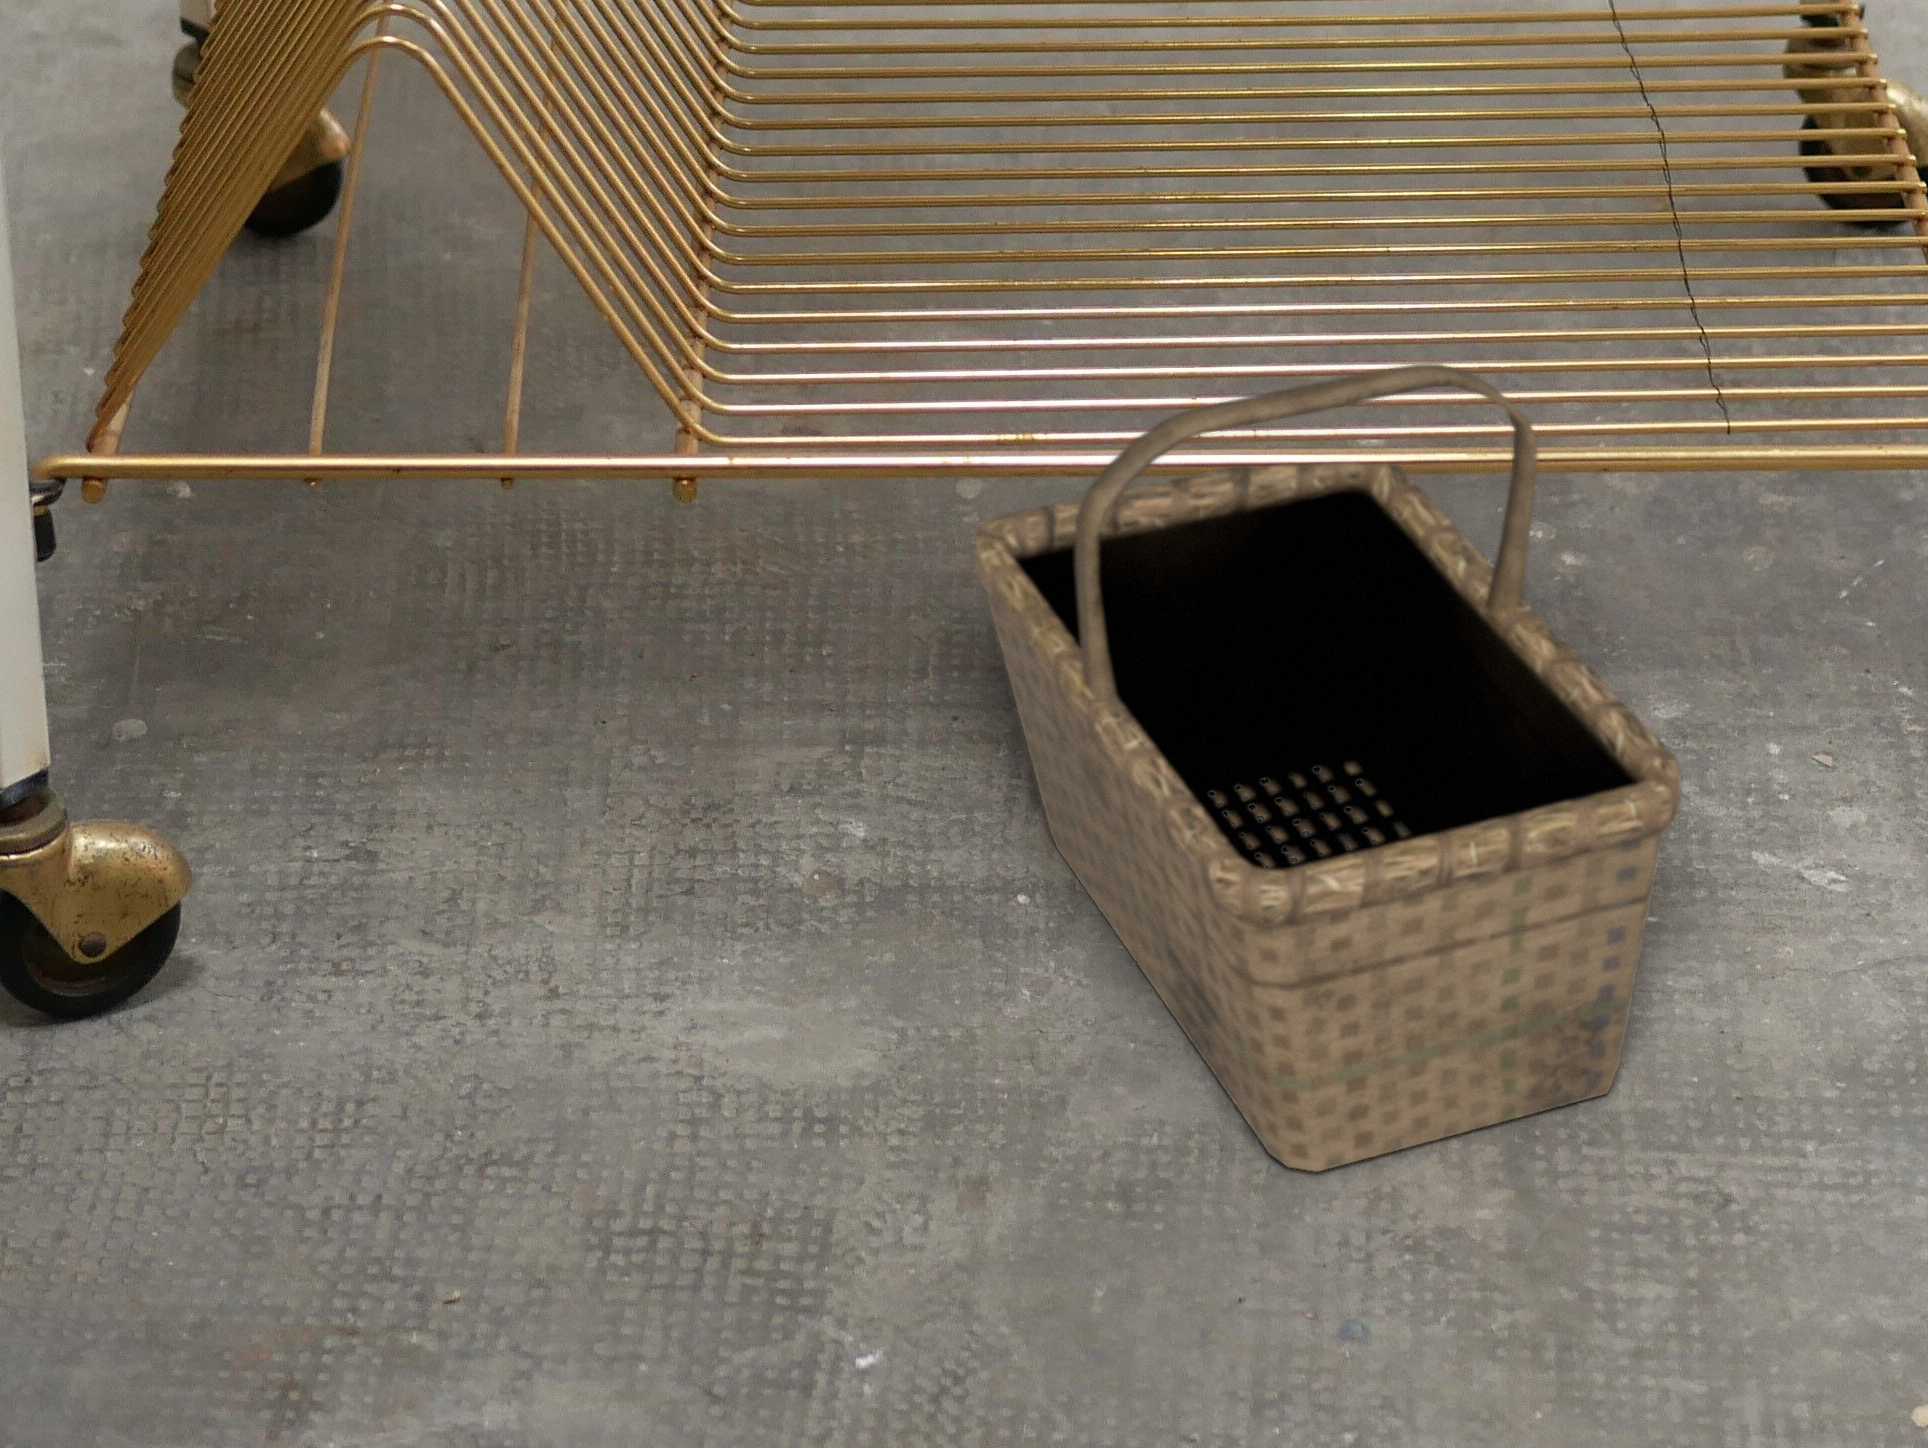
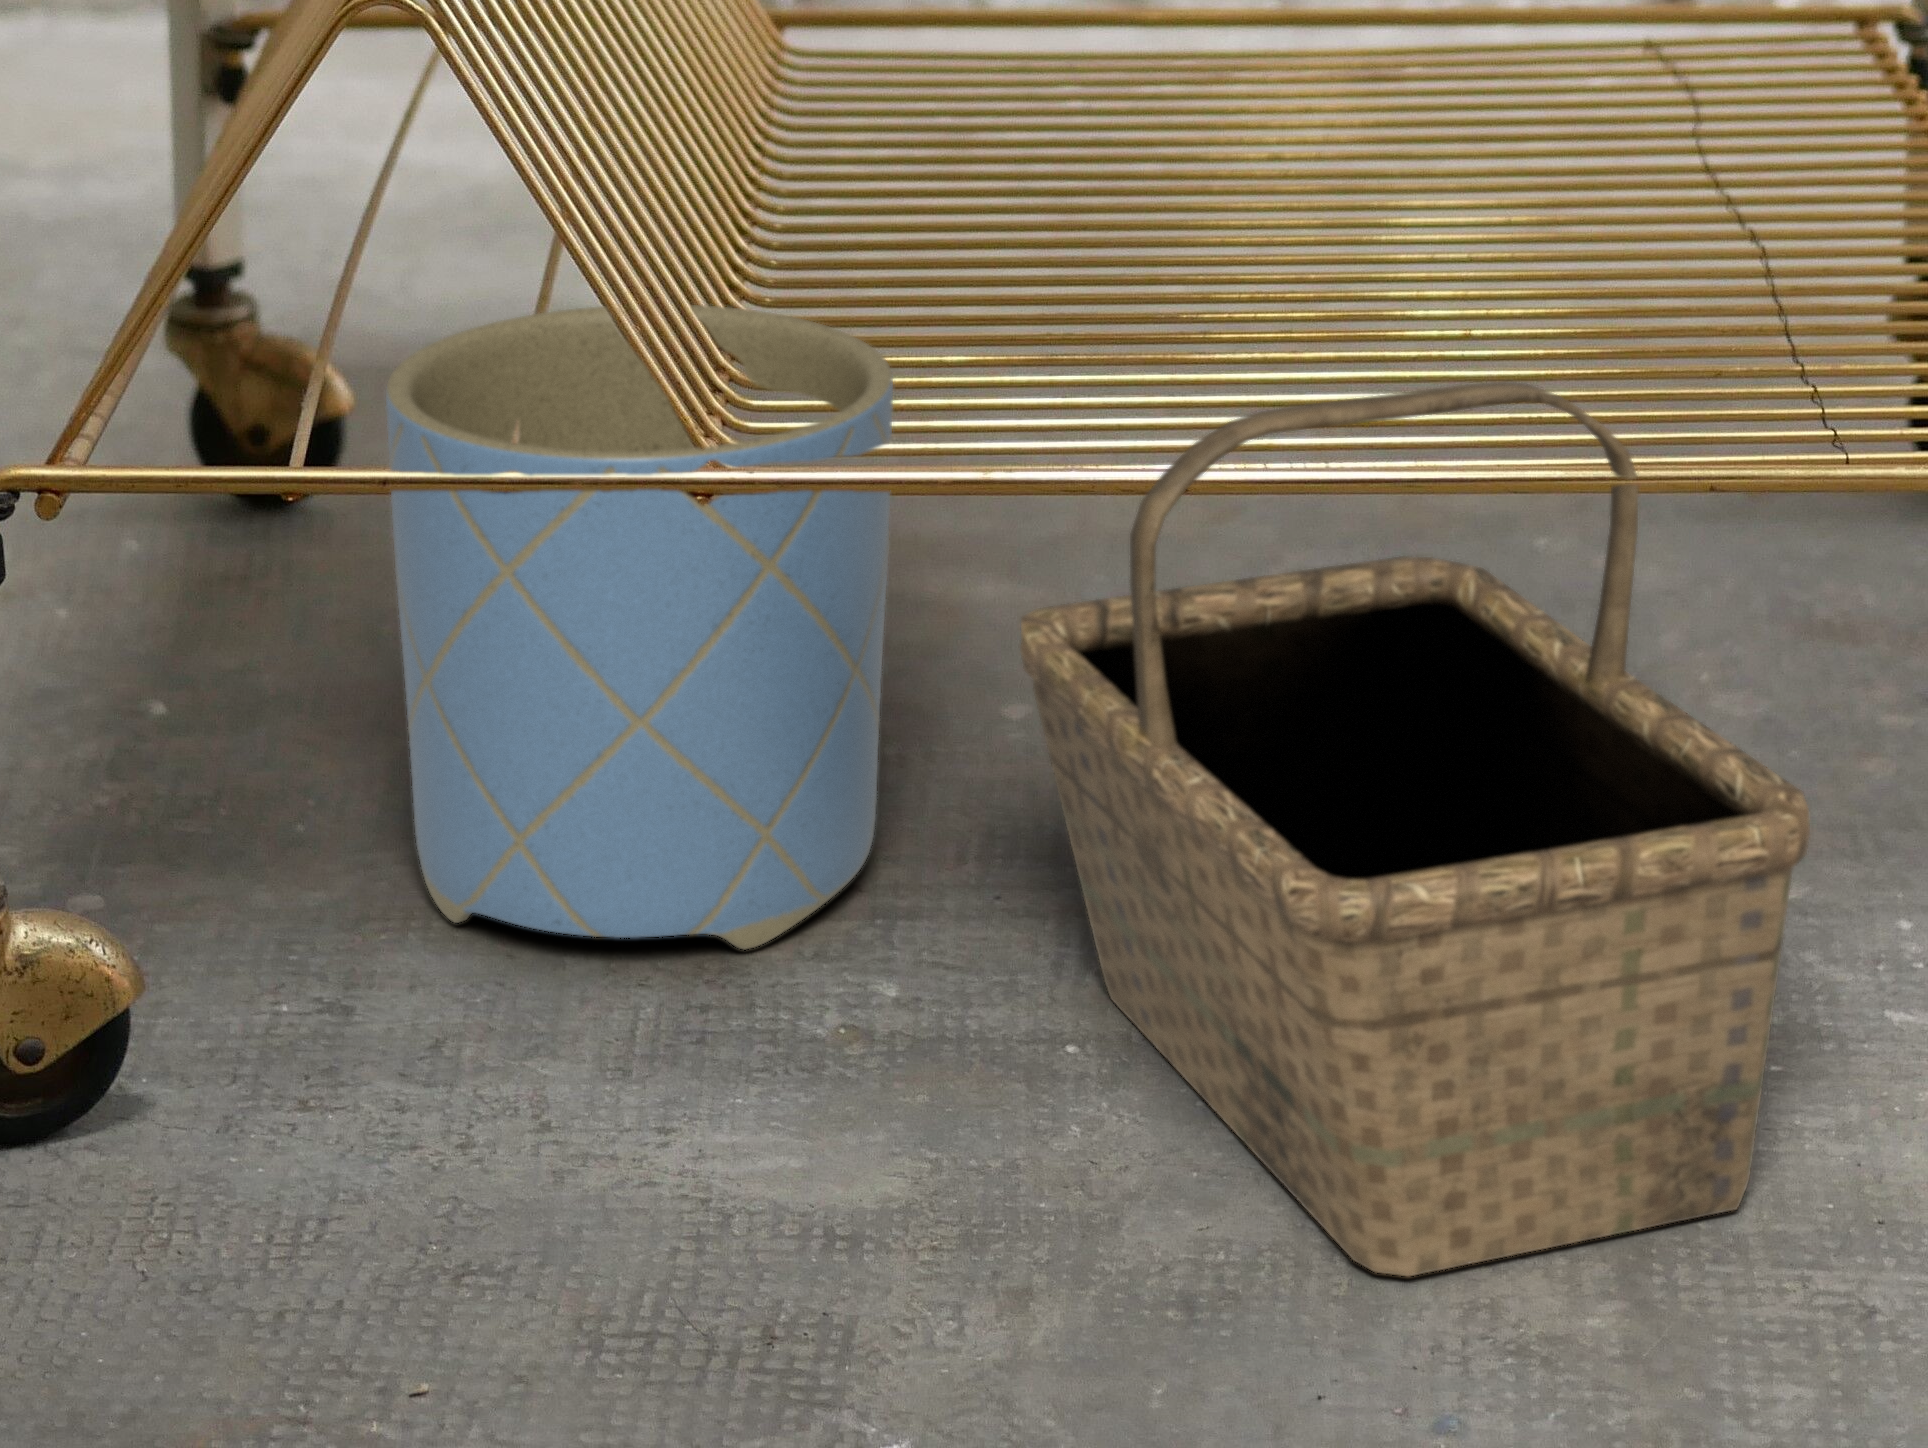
planter: none [392,181,858,792] -> present [386,305,893,949]

